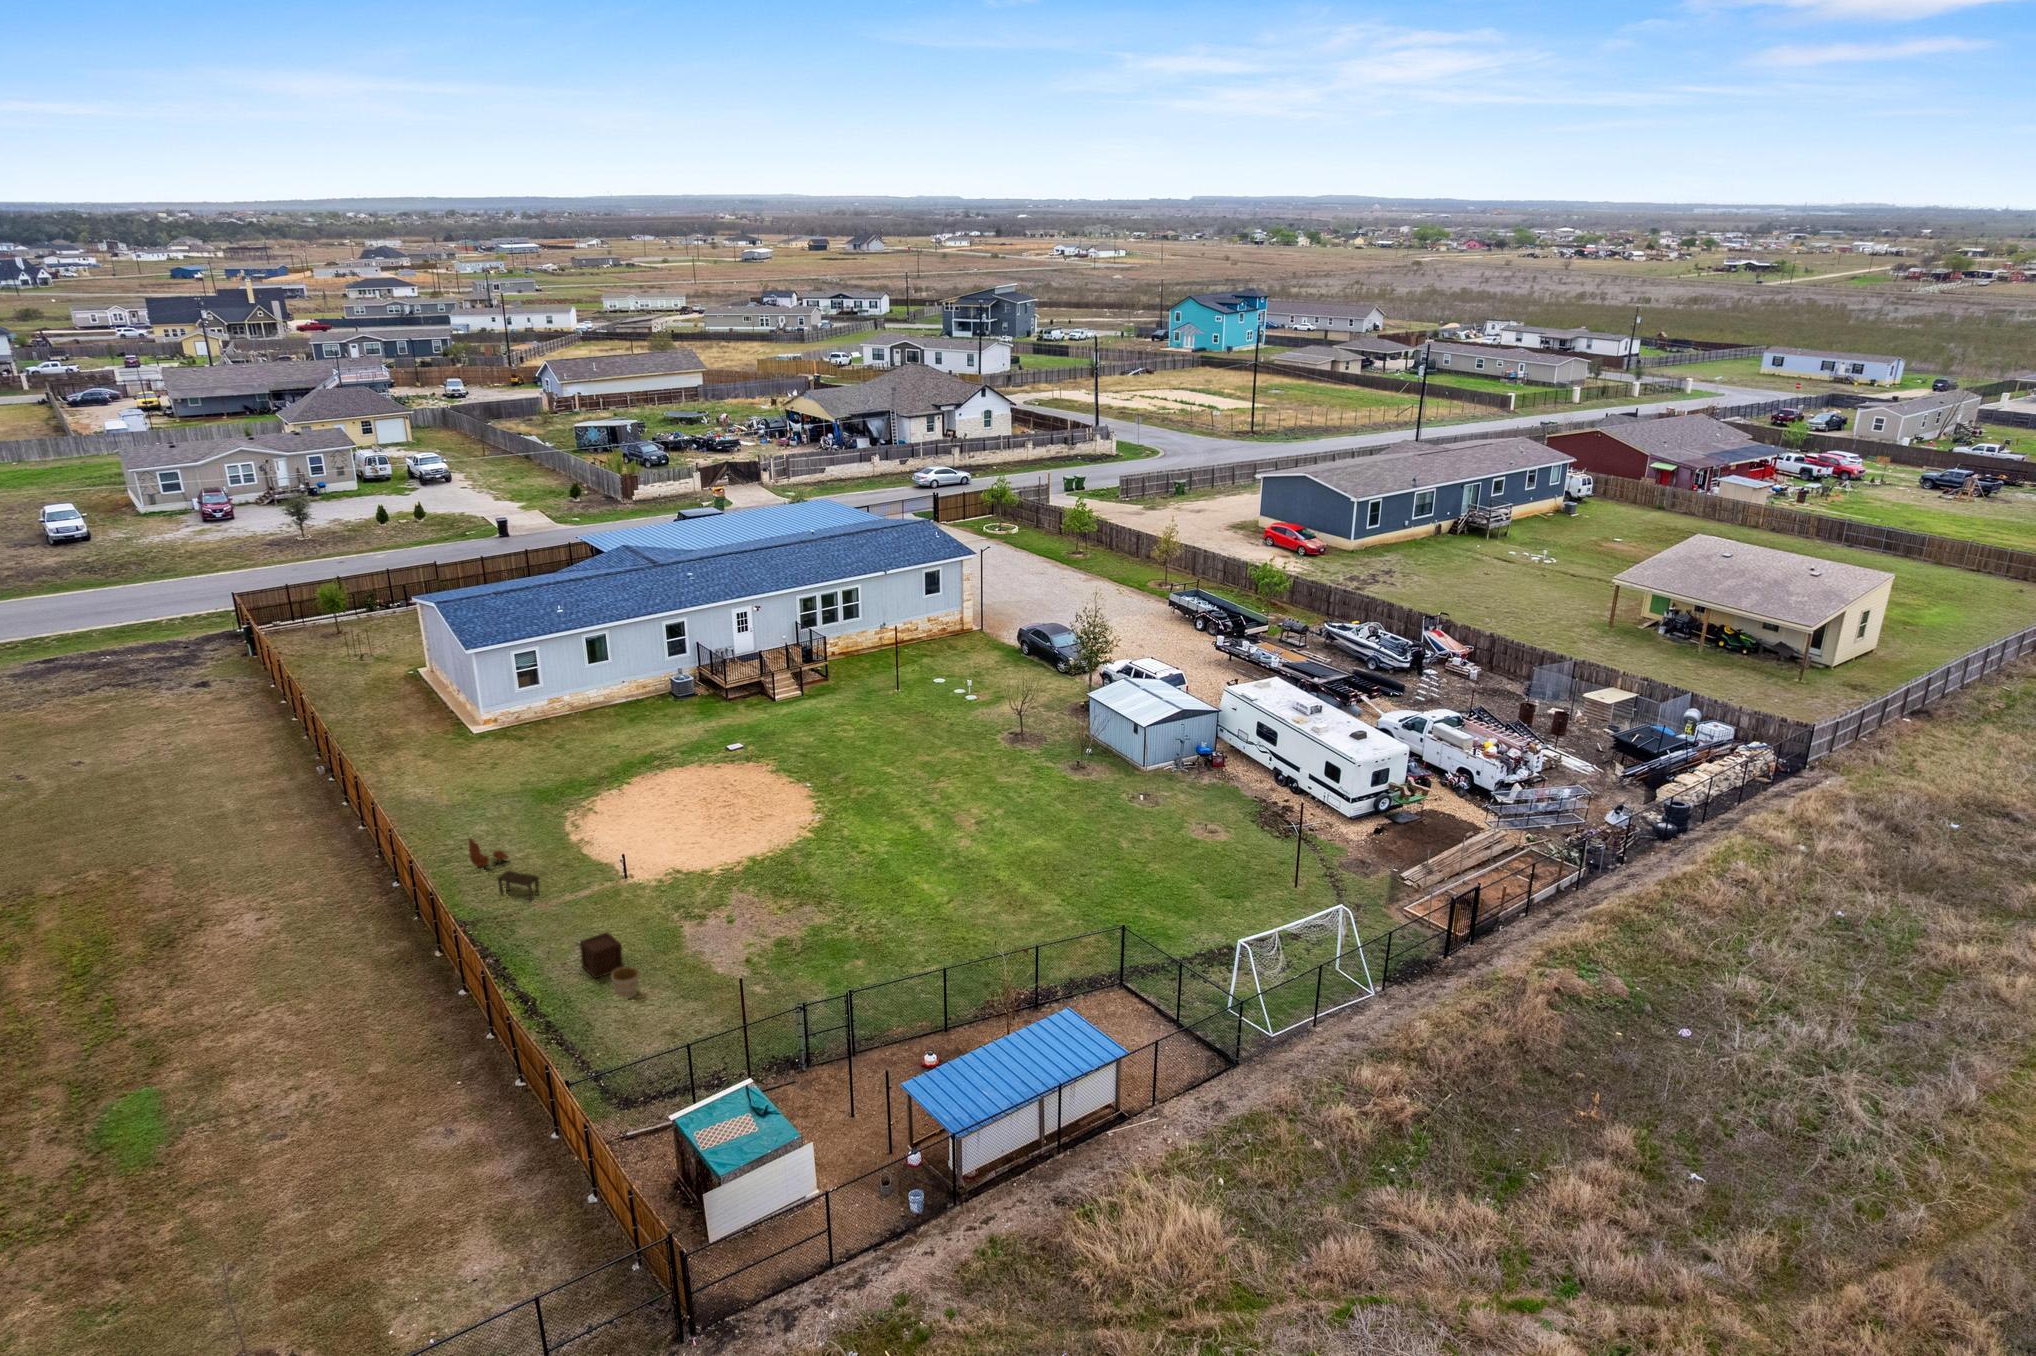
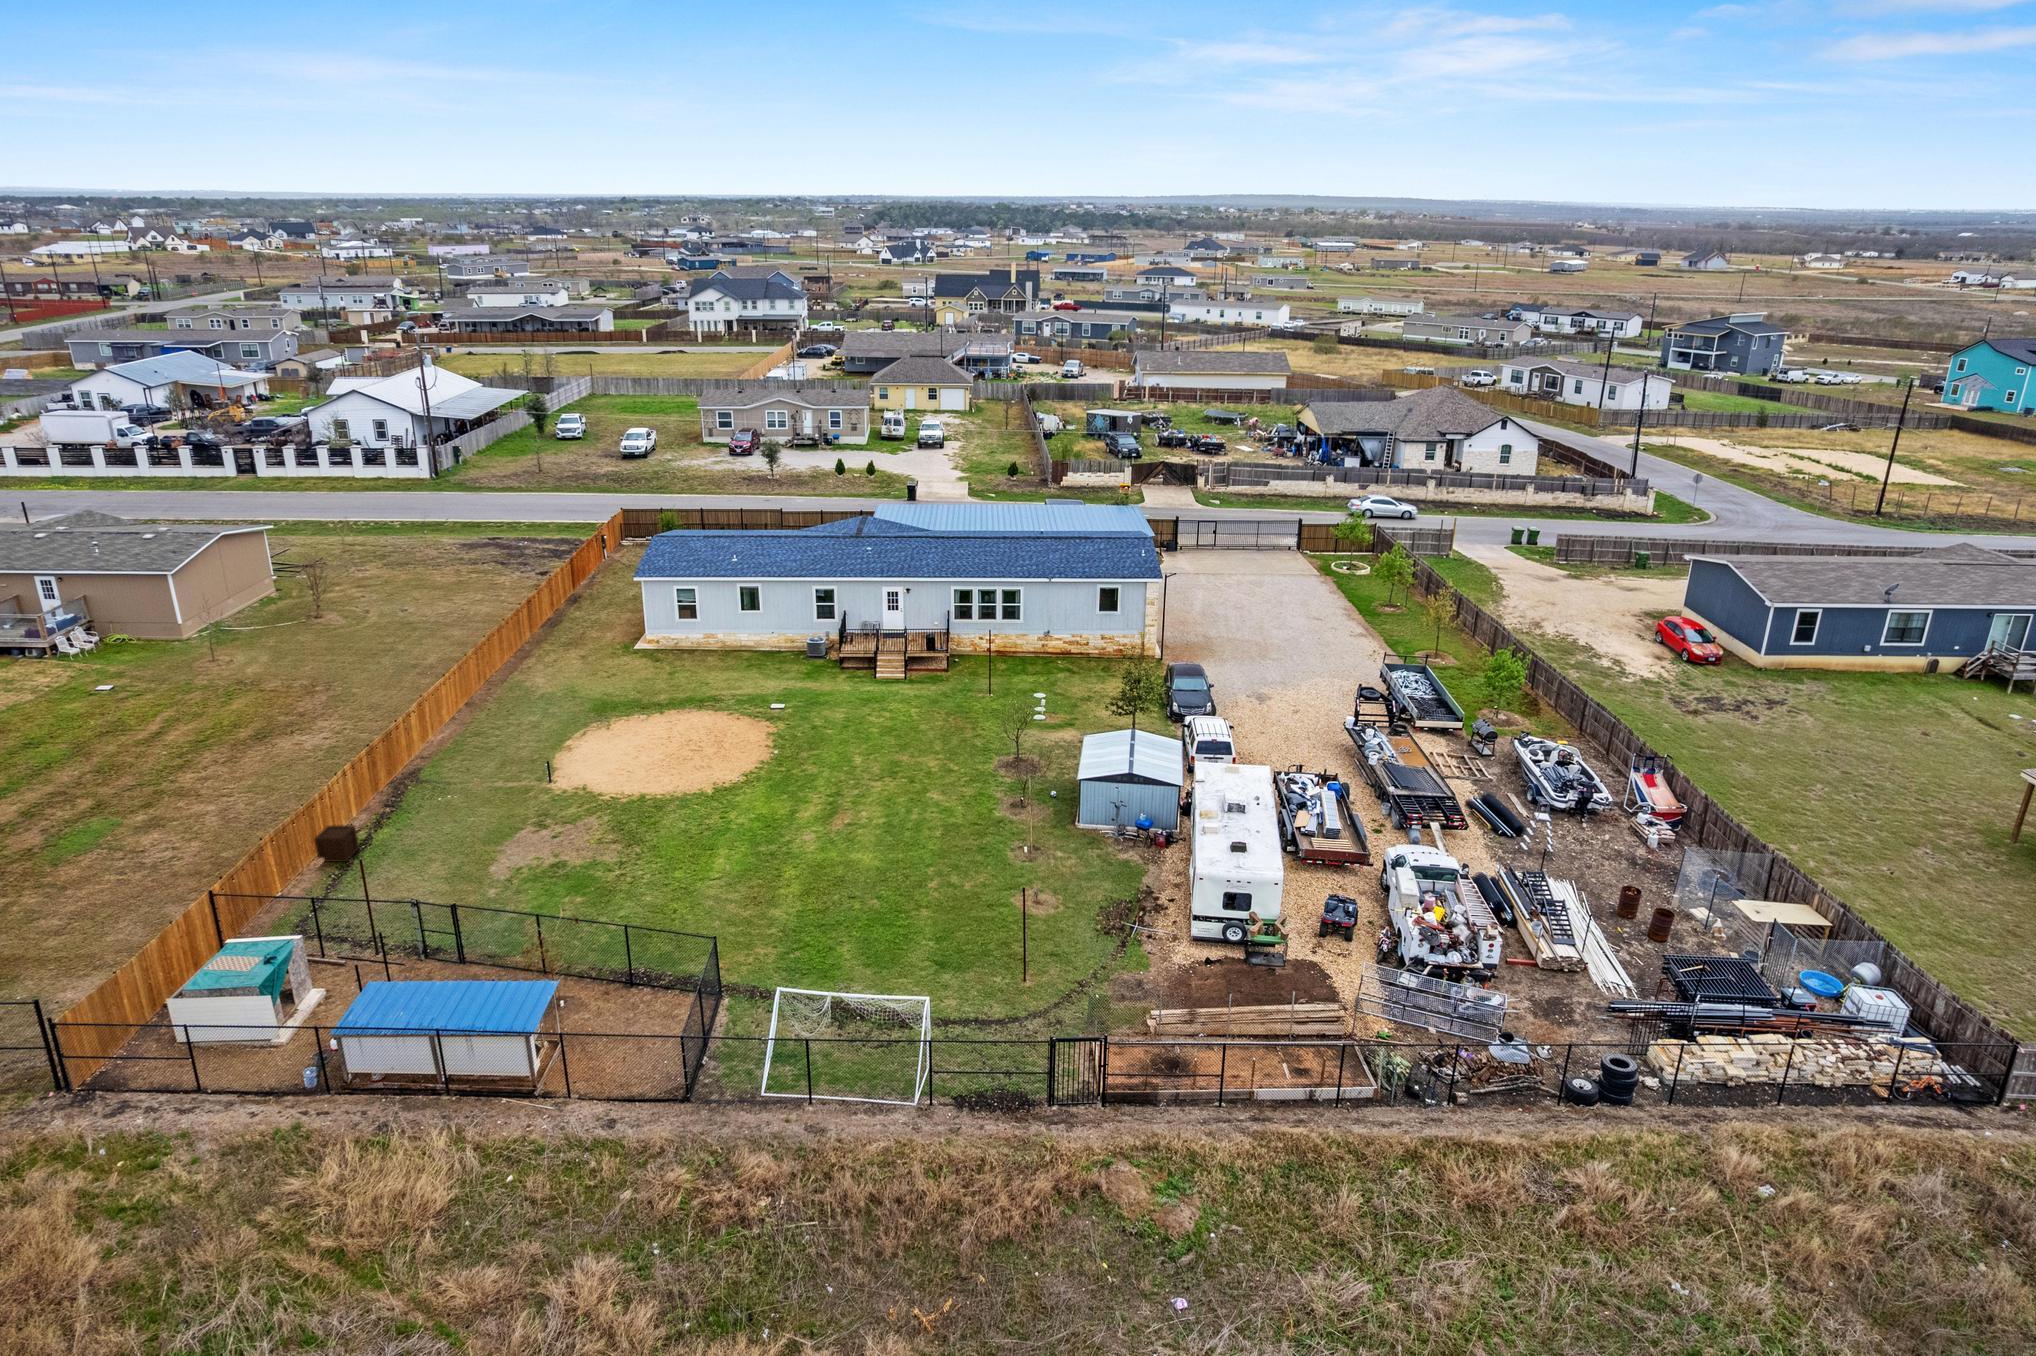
lounge chair: present [469,838,508,870] -> none [420,721,458,753]
bench: present [497,870,539,901] -> none [398,755,423,786]
wooden bucket: present [611,967,639,998] -> none [292,858,321,887]

